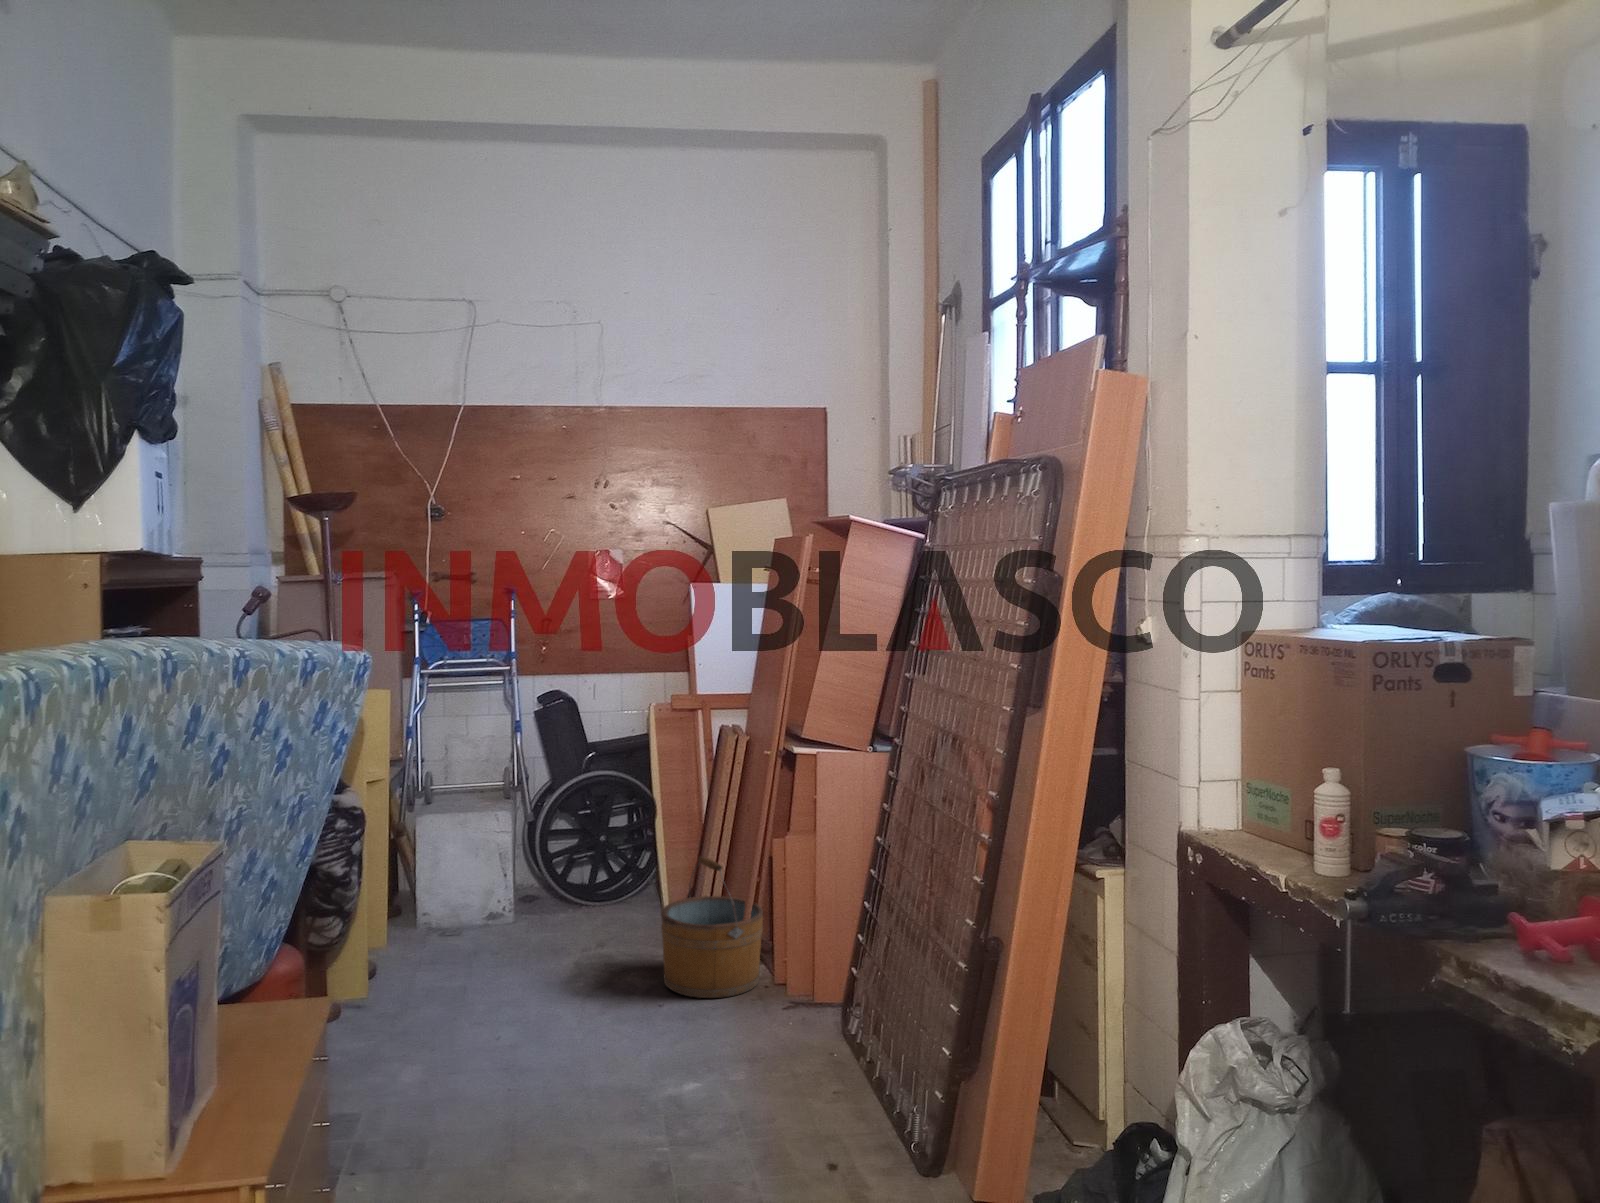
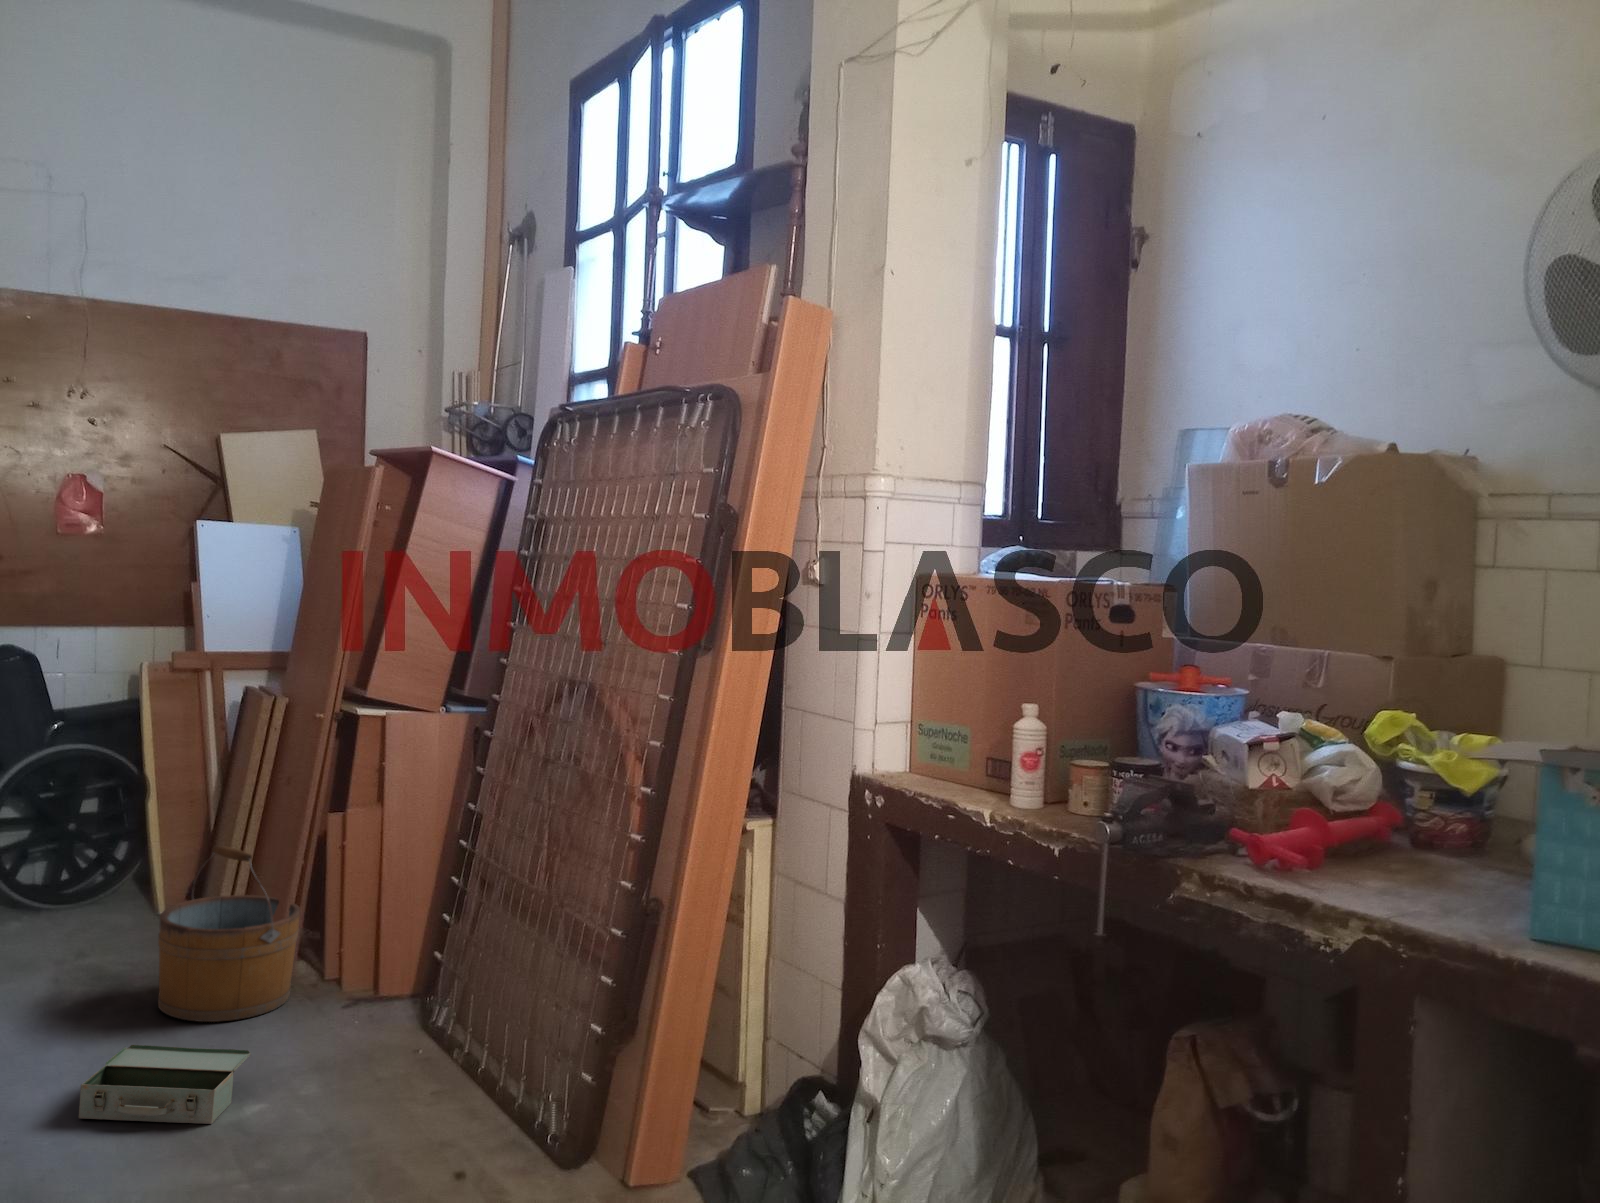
toolbox: none [588,1010,707,1080] -> present [79,1045,251,1124]

